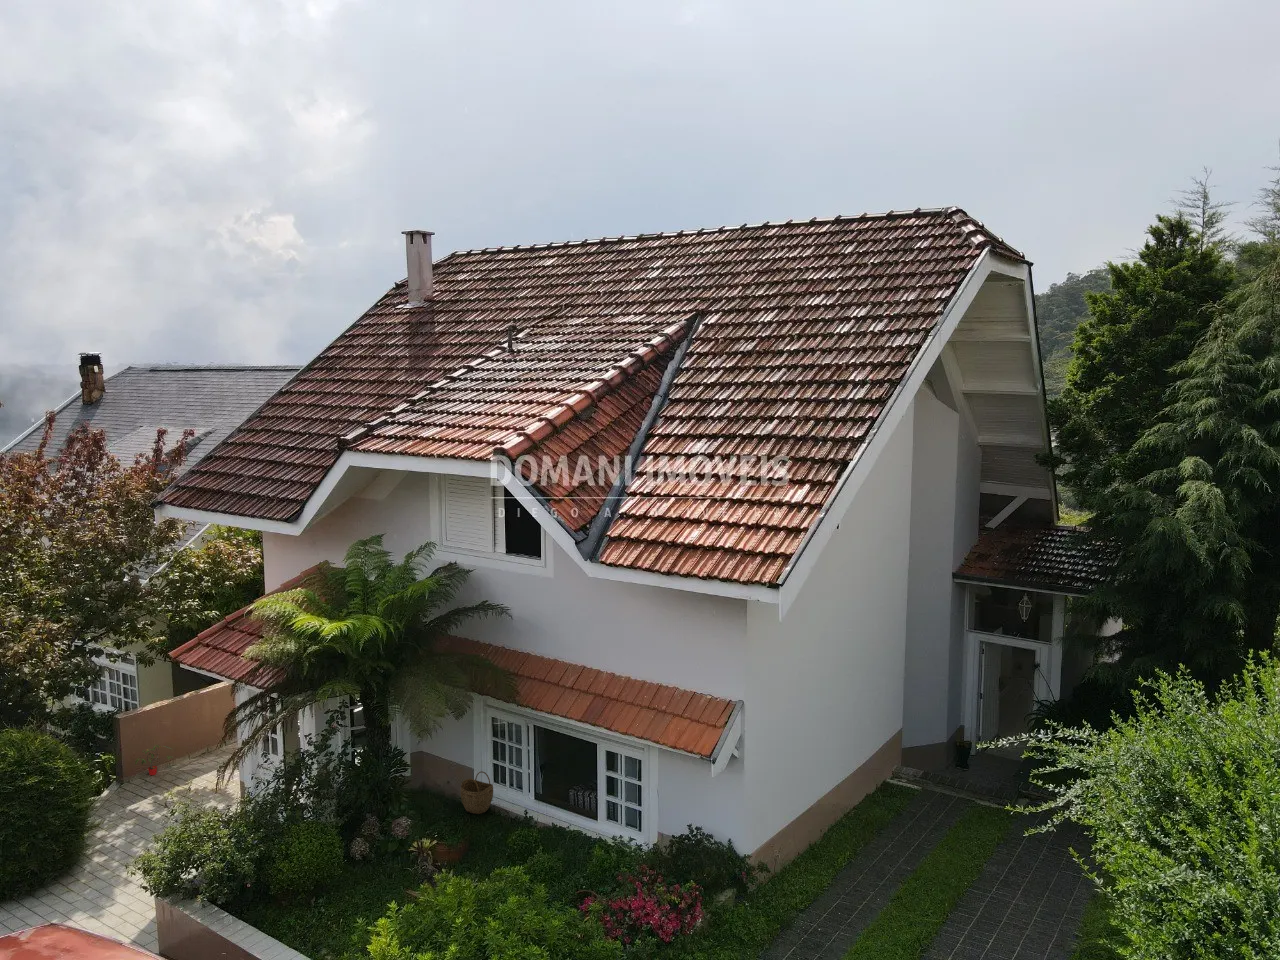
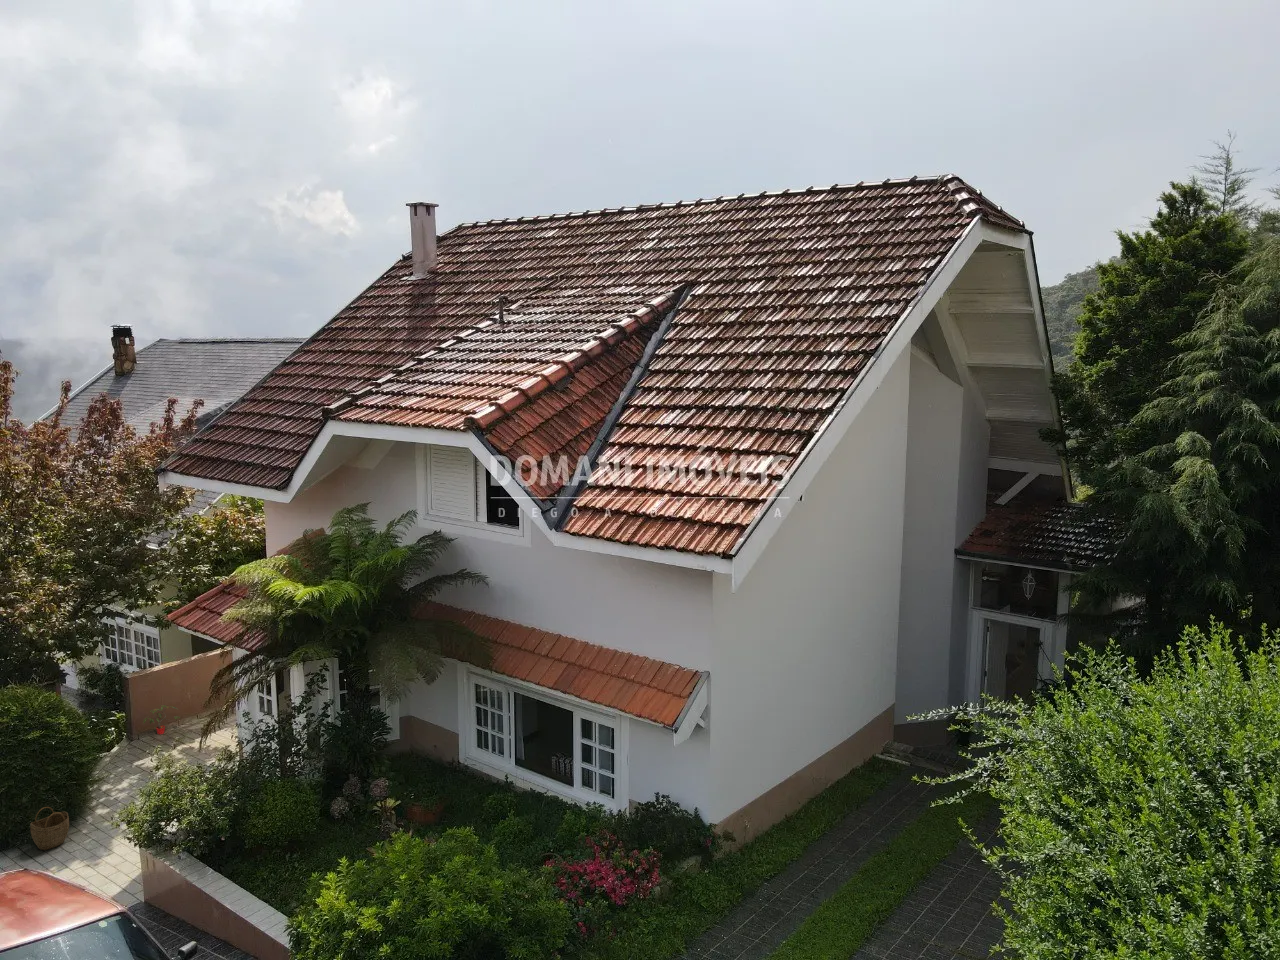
woven basket: present [461,771,493,814] -> present [31,807,69,850]

